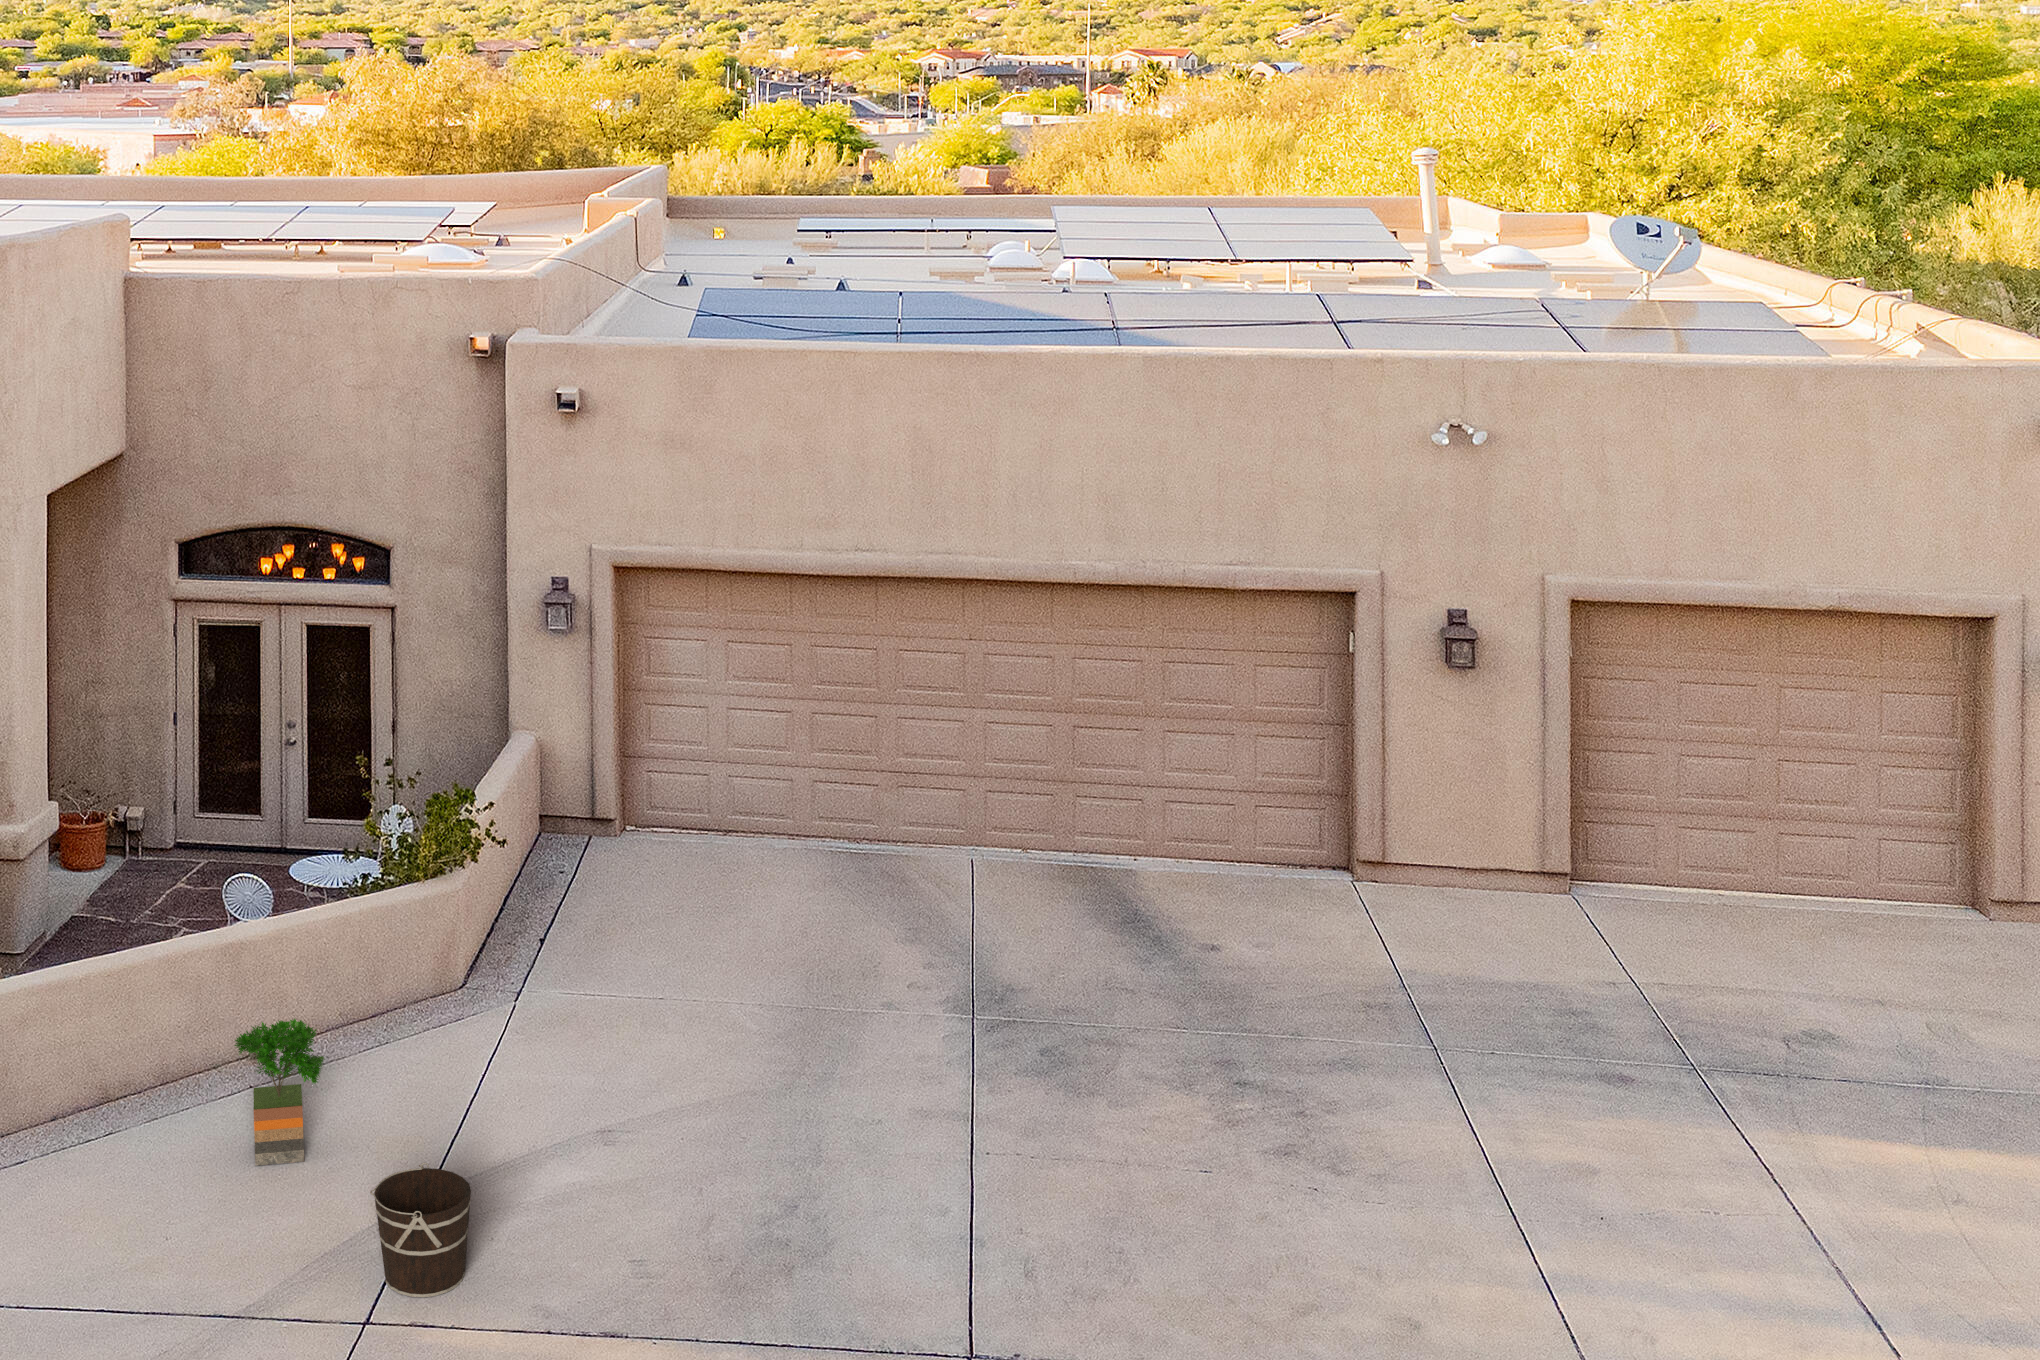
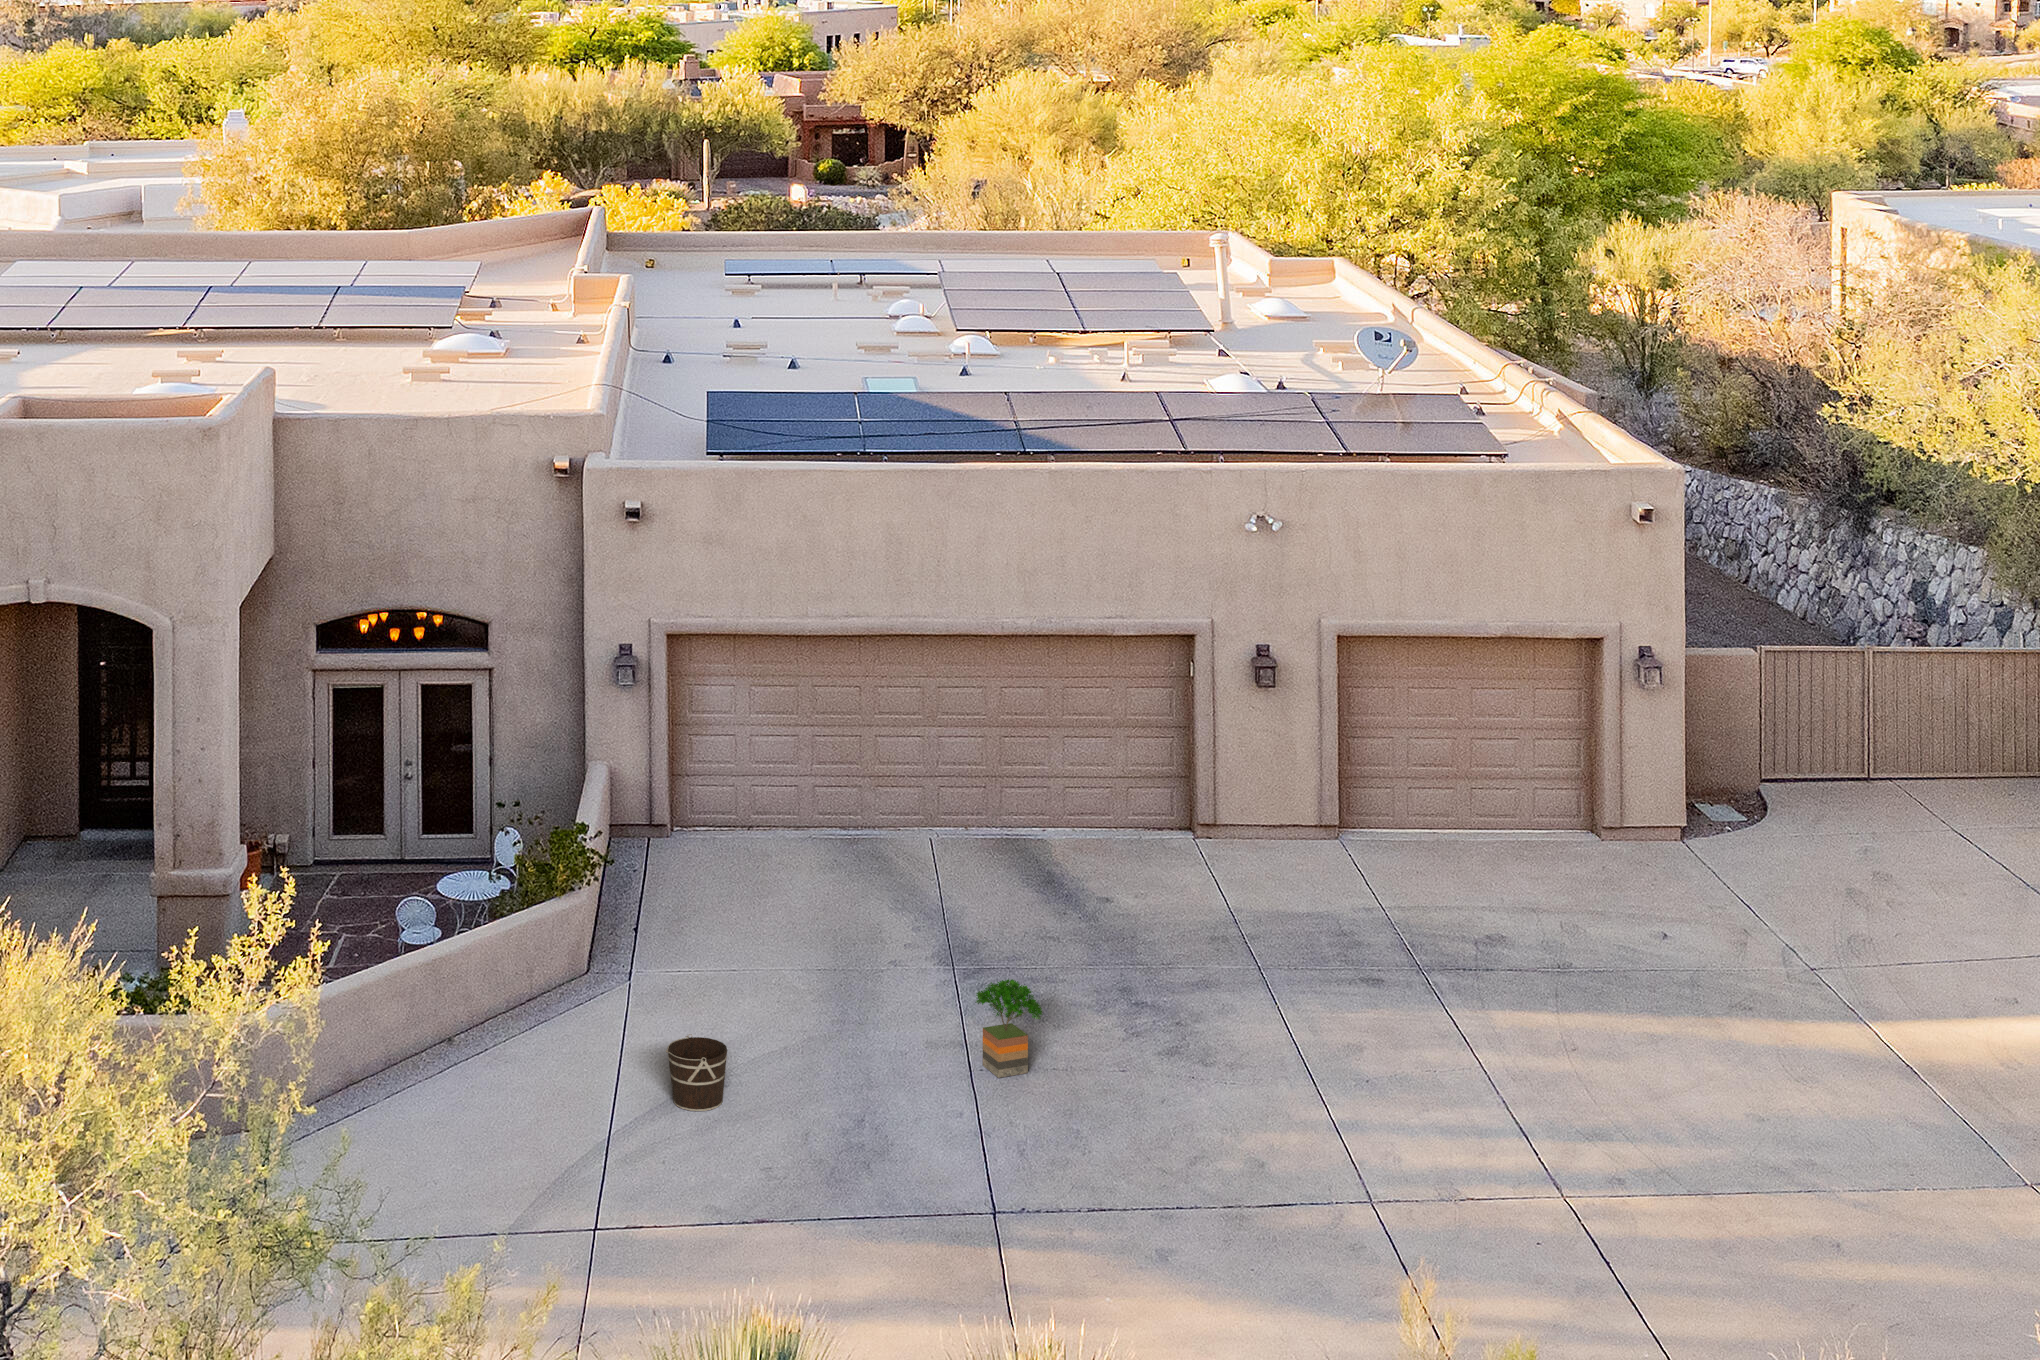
potted tree: present [235,1018,325,1166] -> present [976,979,1042,1078]

